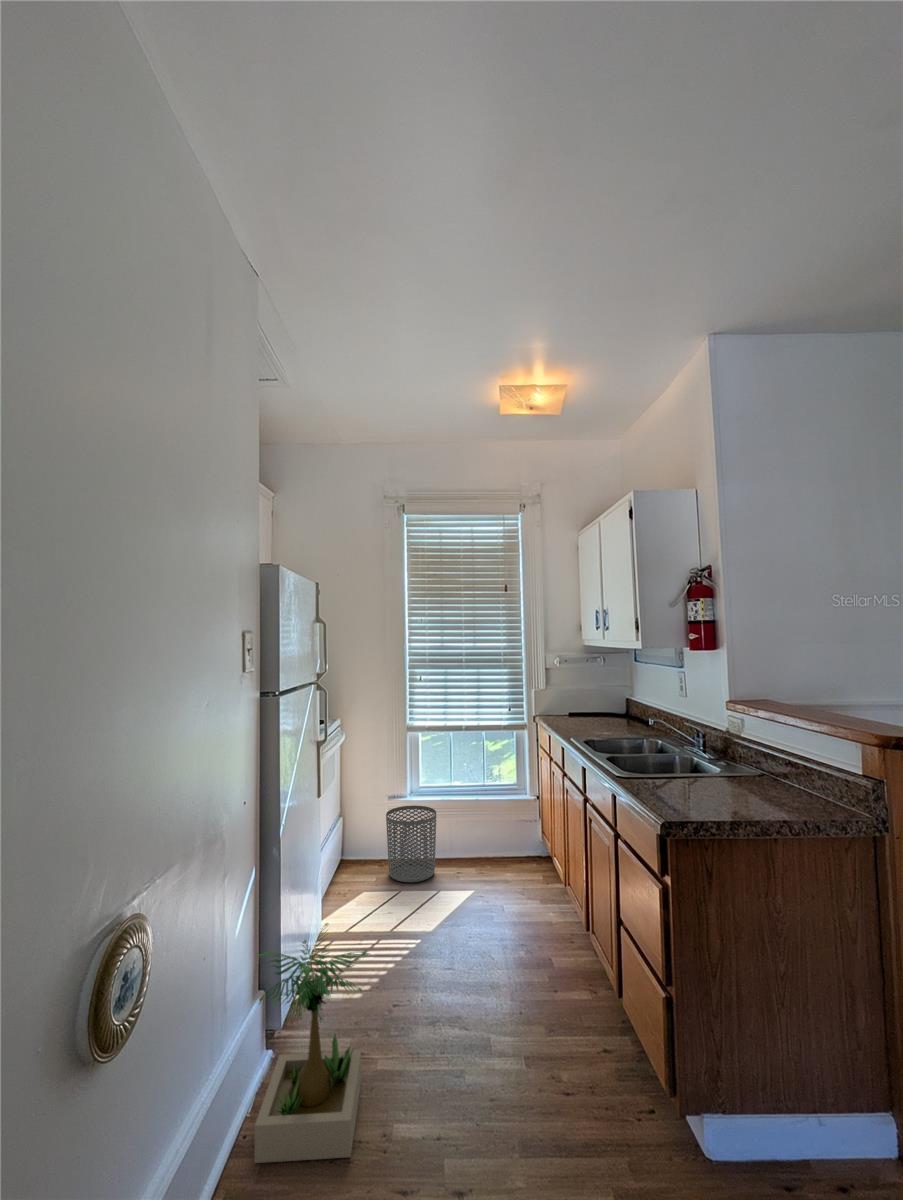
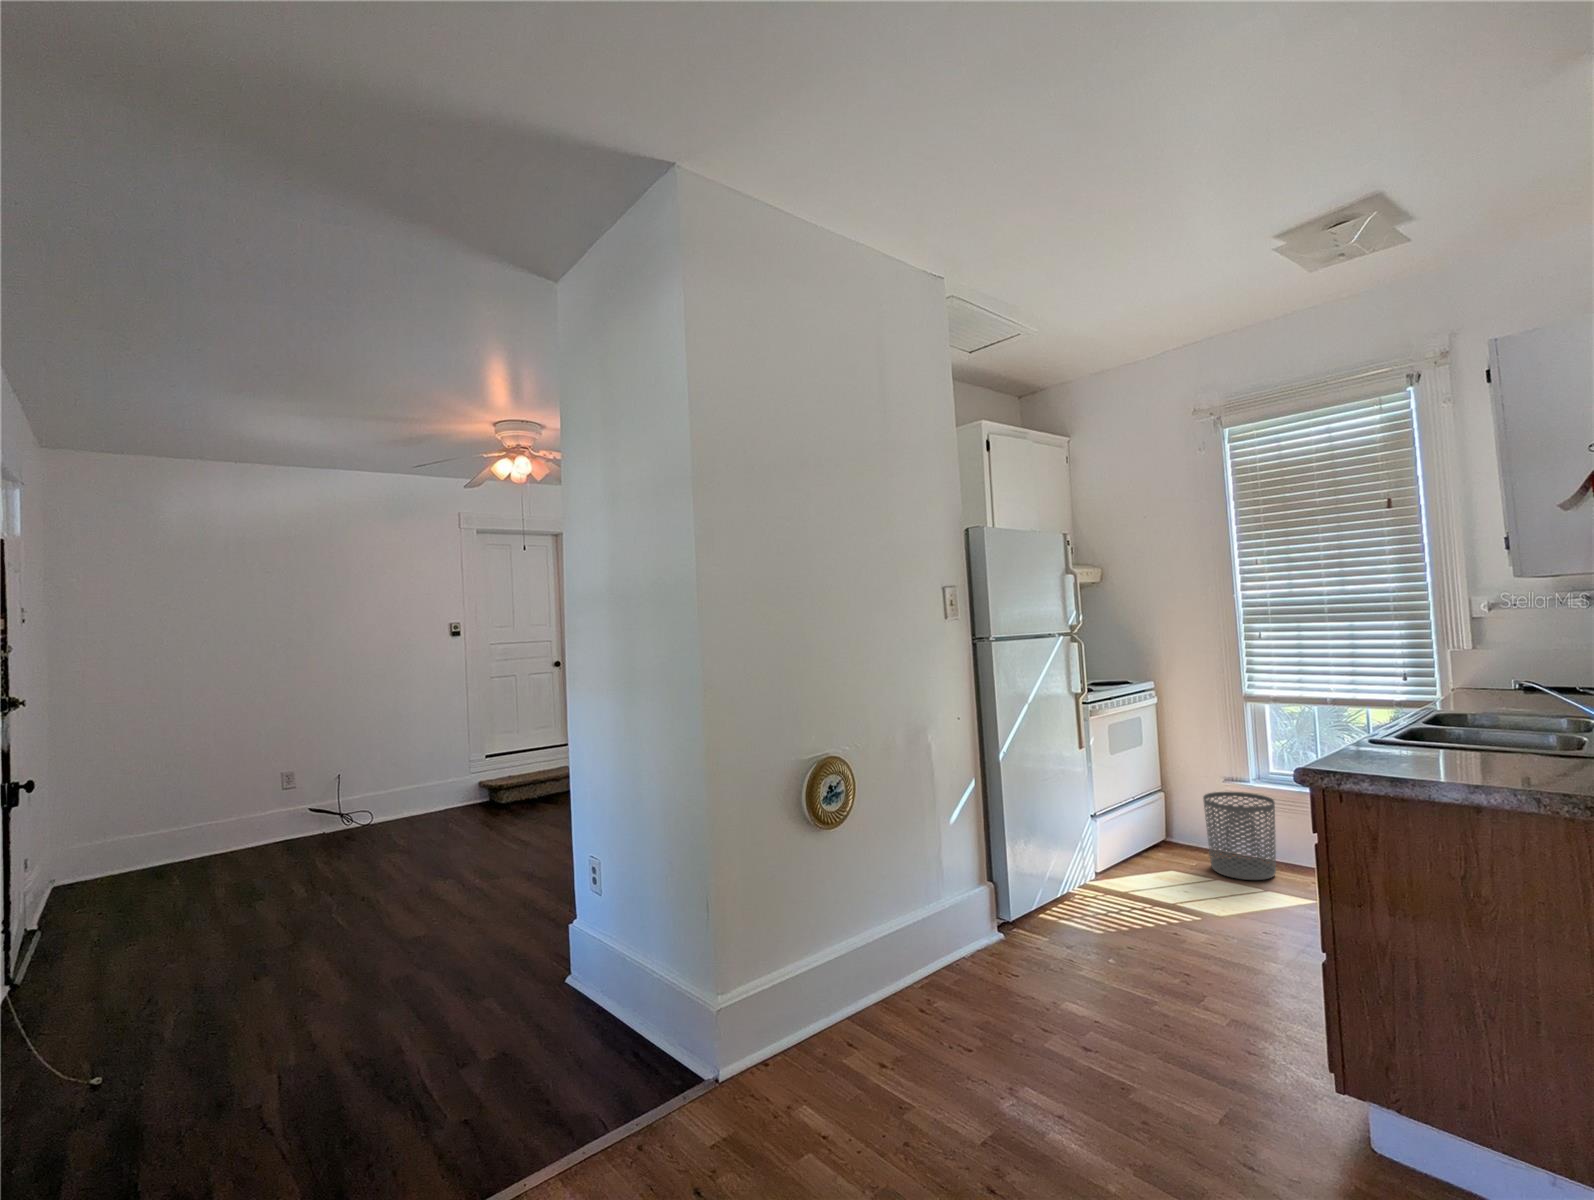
potted plant: present [254,923,369,1163] -> none [937,831,1041,998]

